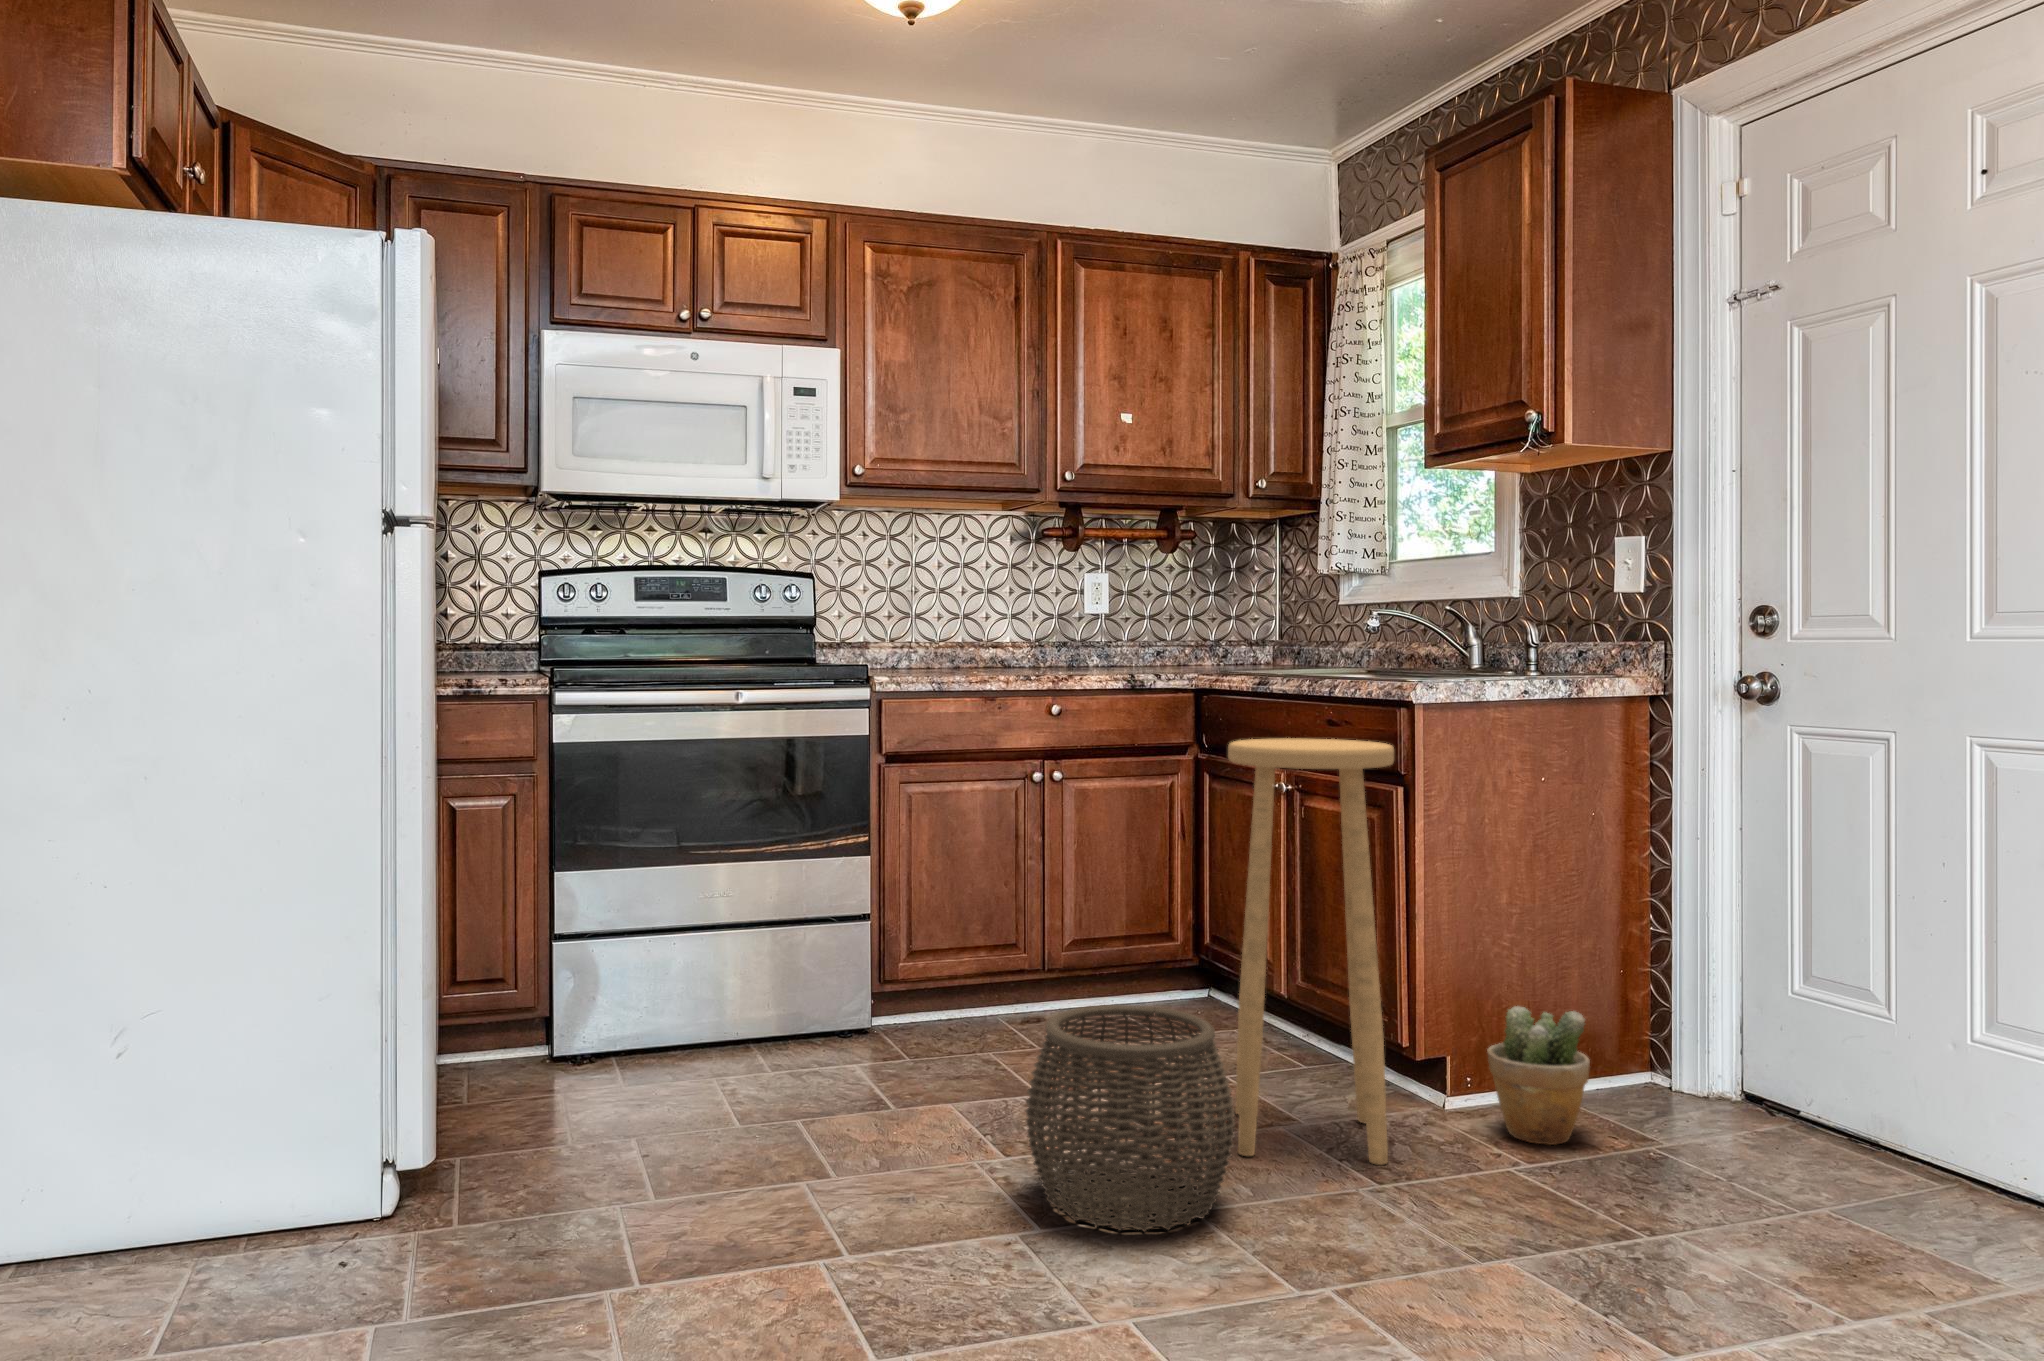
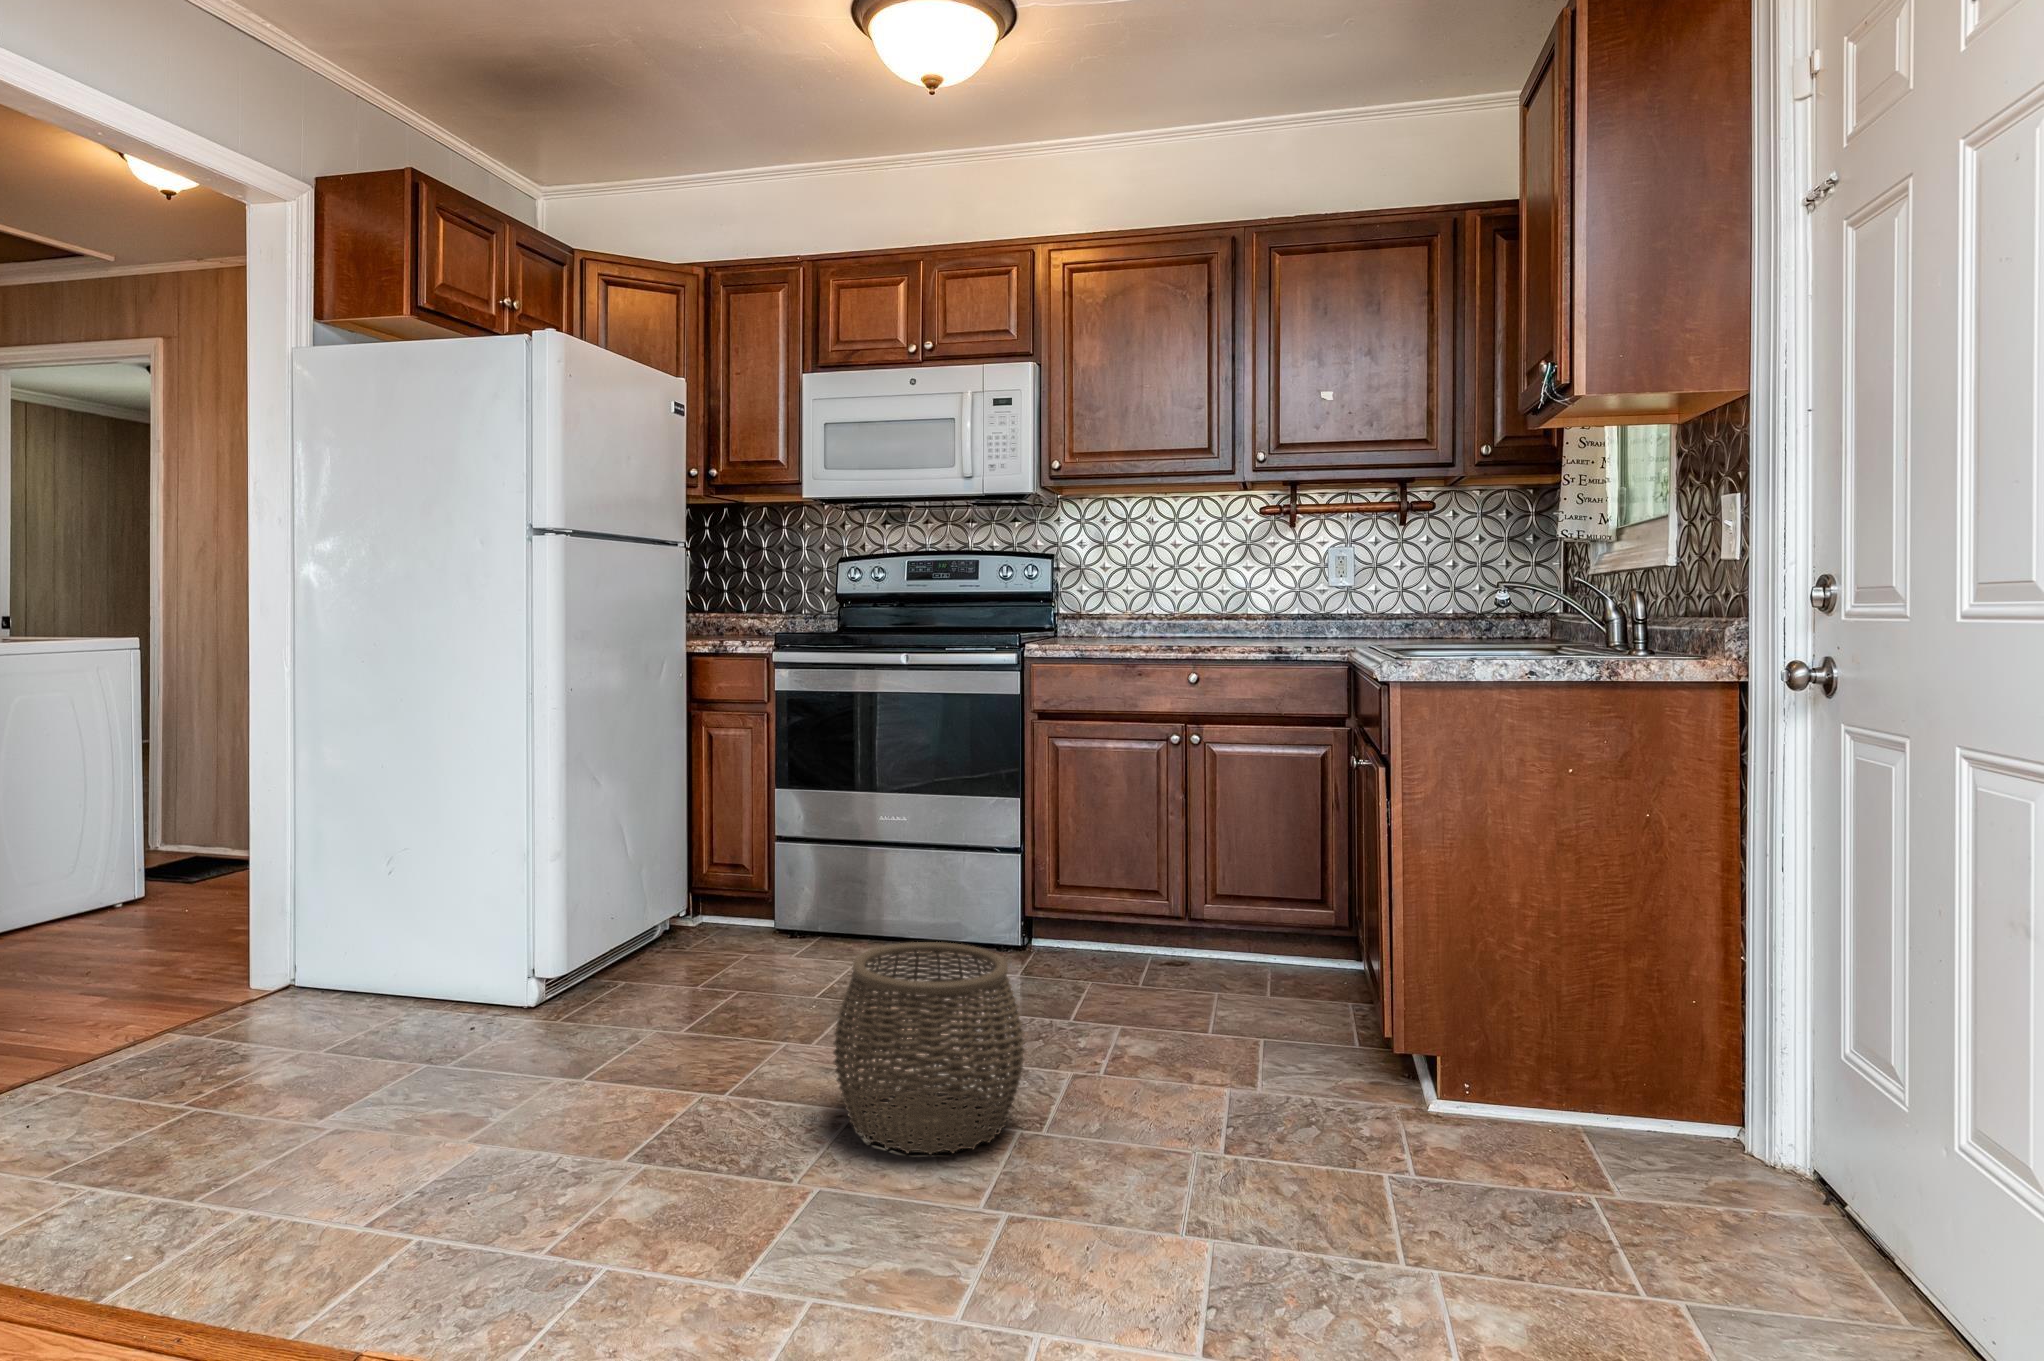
stool: present [1228,738,1394,1165] -> none [1100,710,1296,1160]
potted plant: present [1487,1006,1590,1145] -> none [1393,1029,1513,1196]

